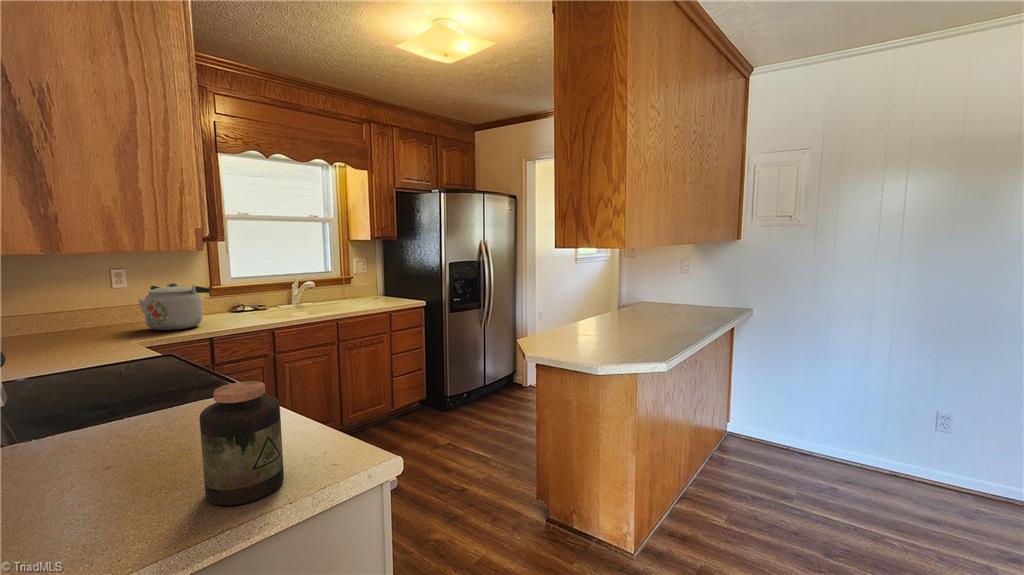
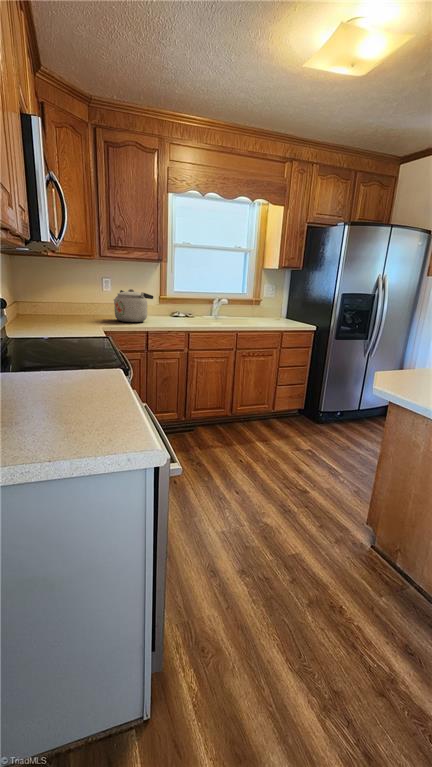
jar: present [200,381,284,505] -> none [22,345,85,437]

